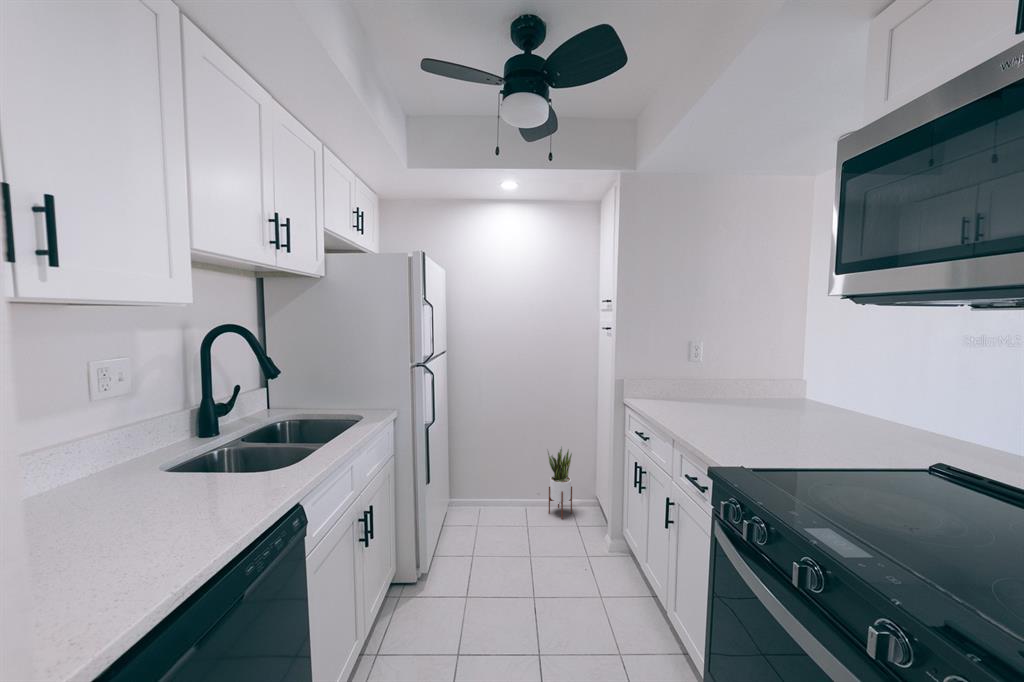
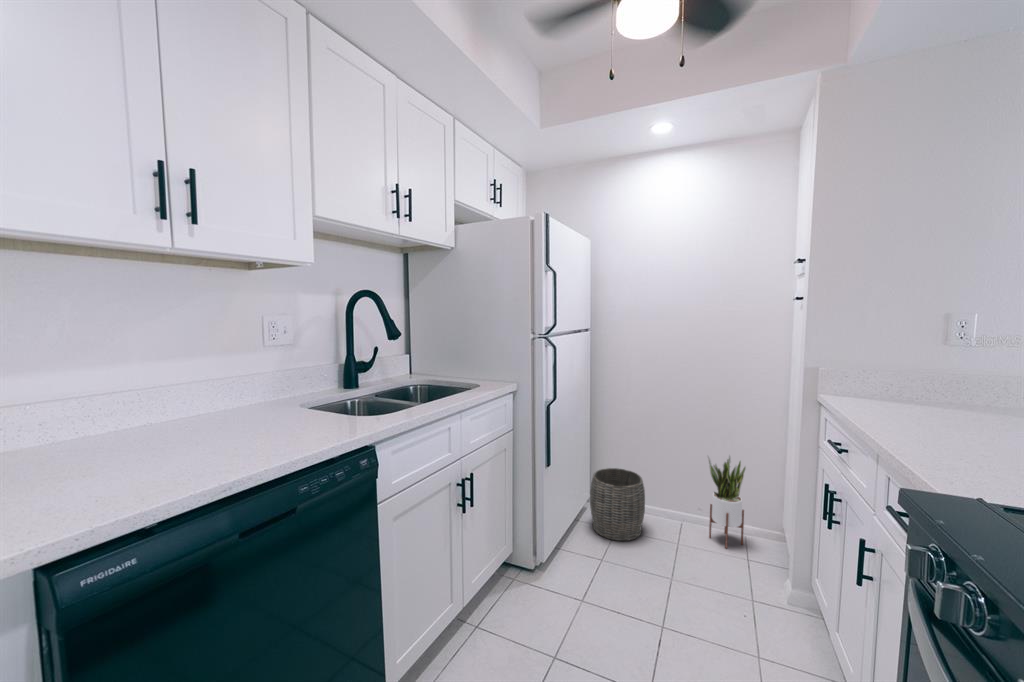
woven basket: none [455,471,501,535] -> present [590,468,645,541]

